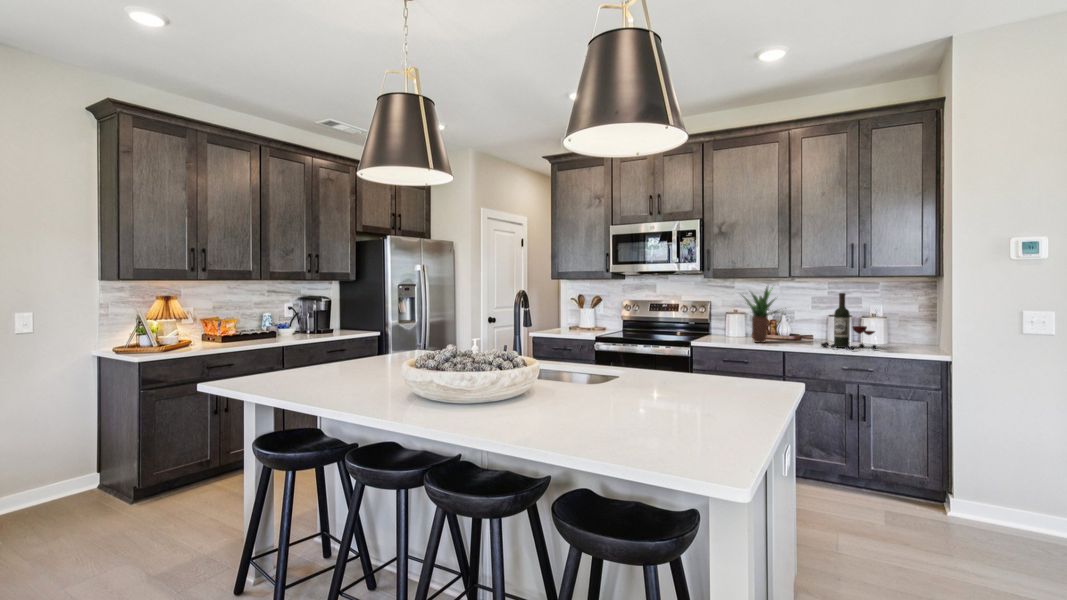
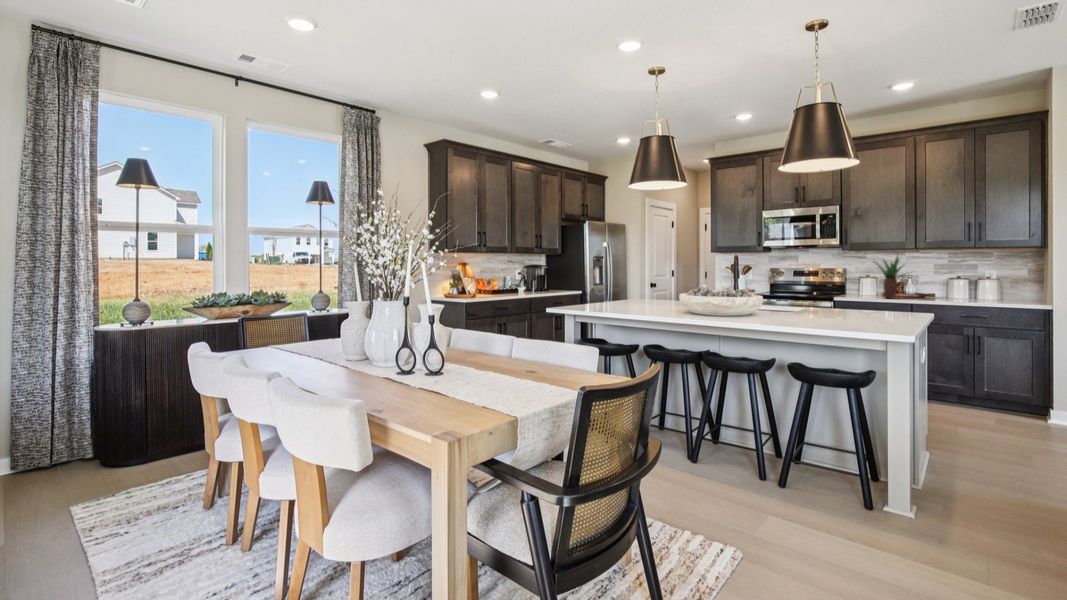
wine bottle: present [821,293,877,350] -> none [942,259,990,301]

